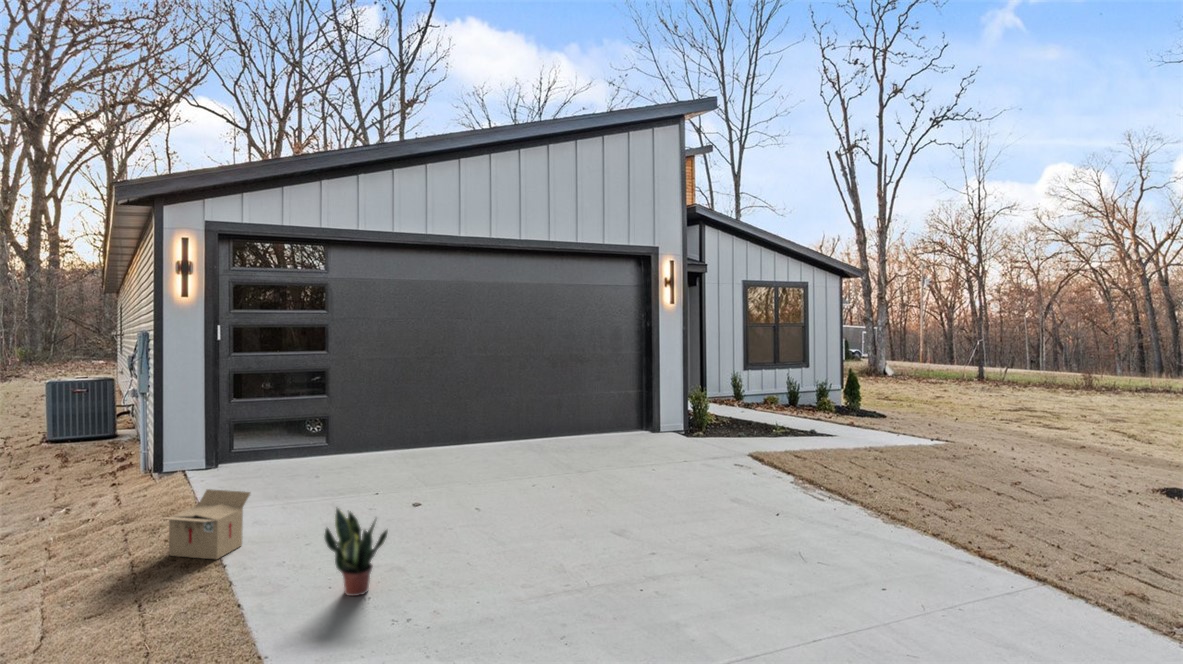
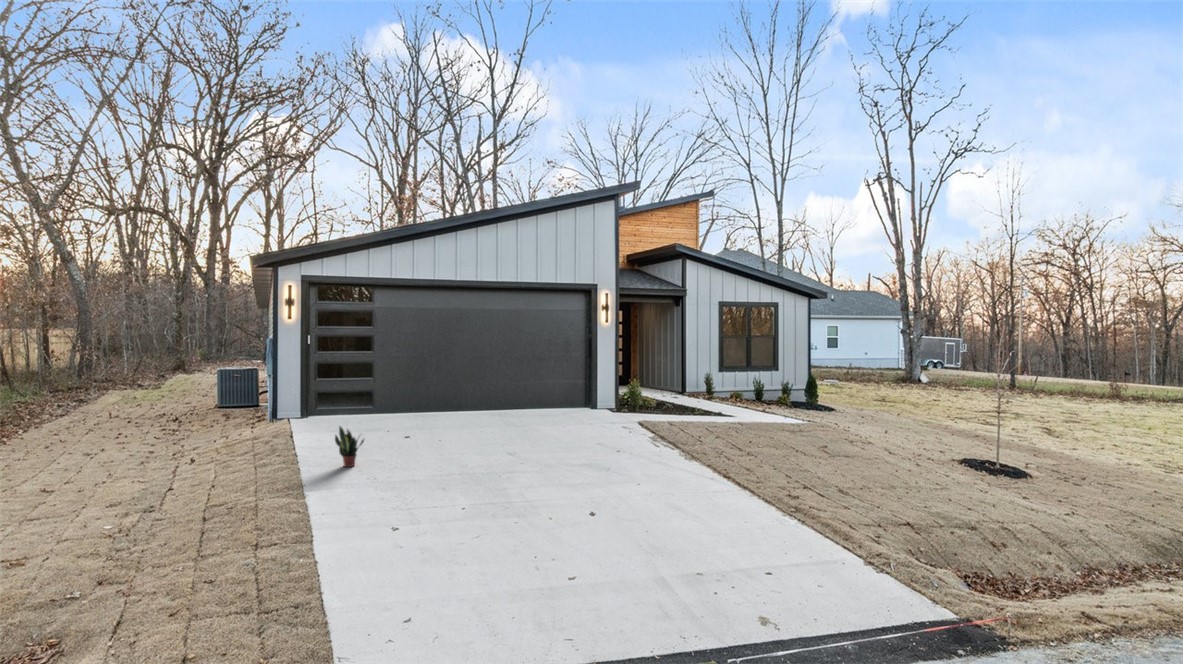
cardboard box: present [162,489,250,559] -> none [266,421,311,453]

